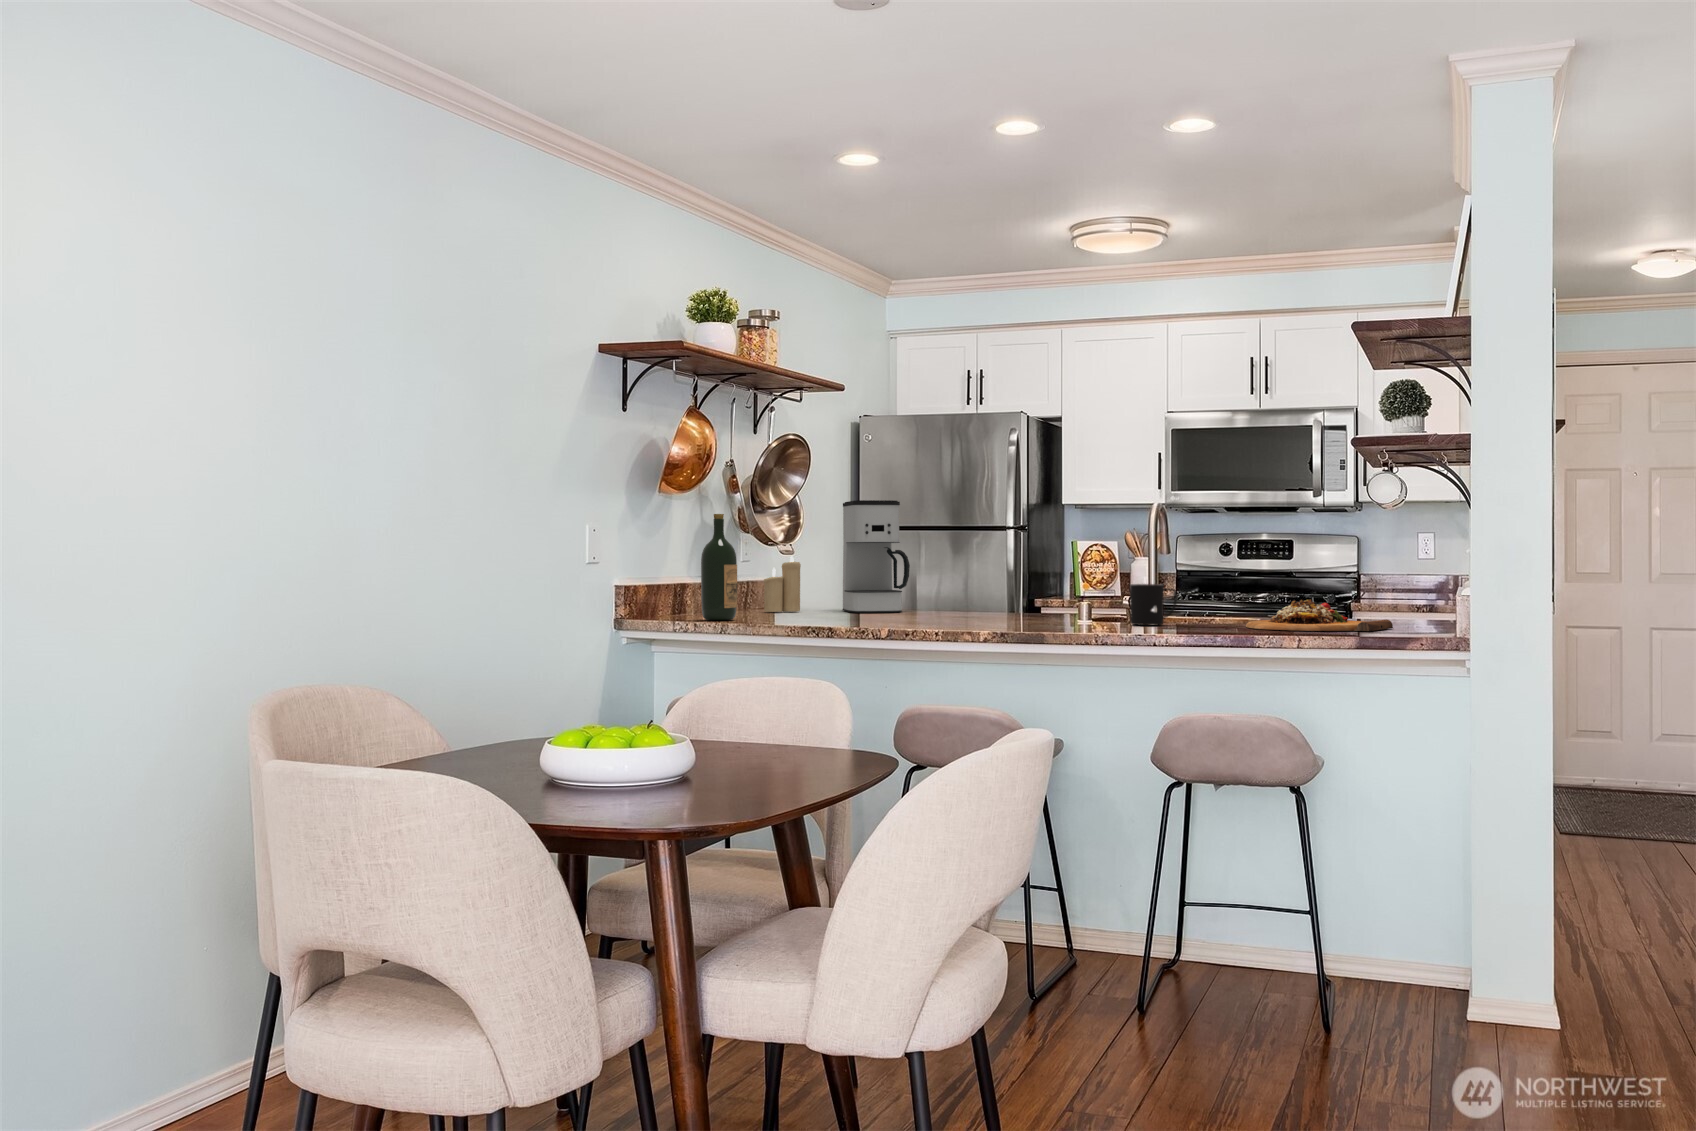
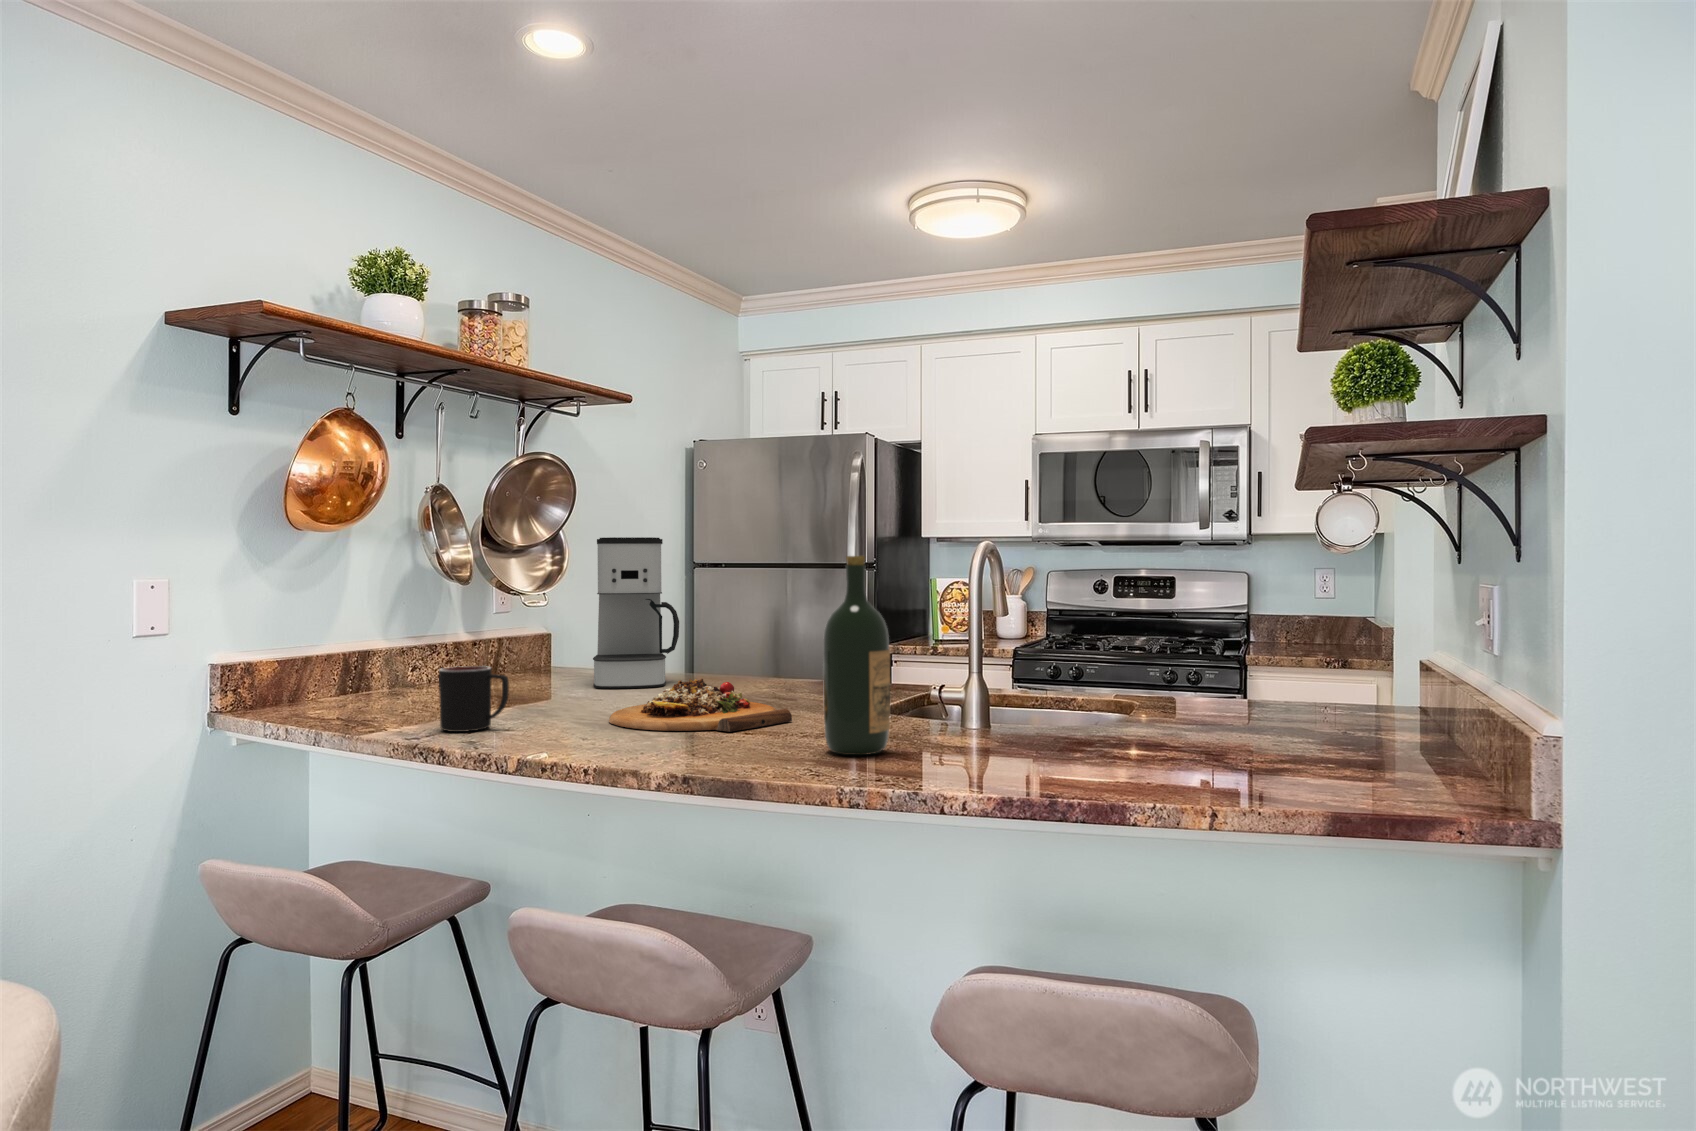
wine bottle: present [701,514,737,620] -> present [823,556,890,755]
candle: present [764,555,801,612] -> none [482,610,535,686]
mug: present [1130,584,1177,626] -> present [439,666,509,732]
cutting board: present [1246,599,1393,631] -> present [609,679,792,732]

